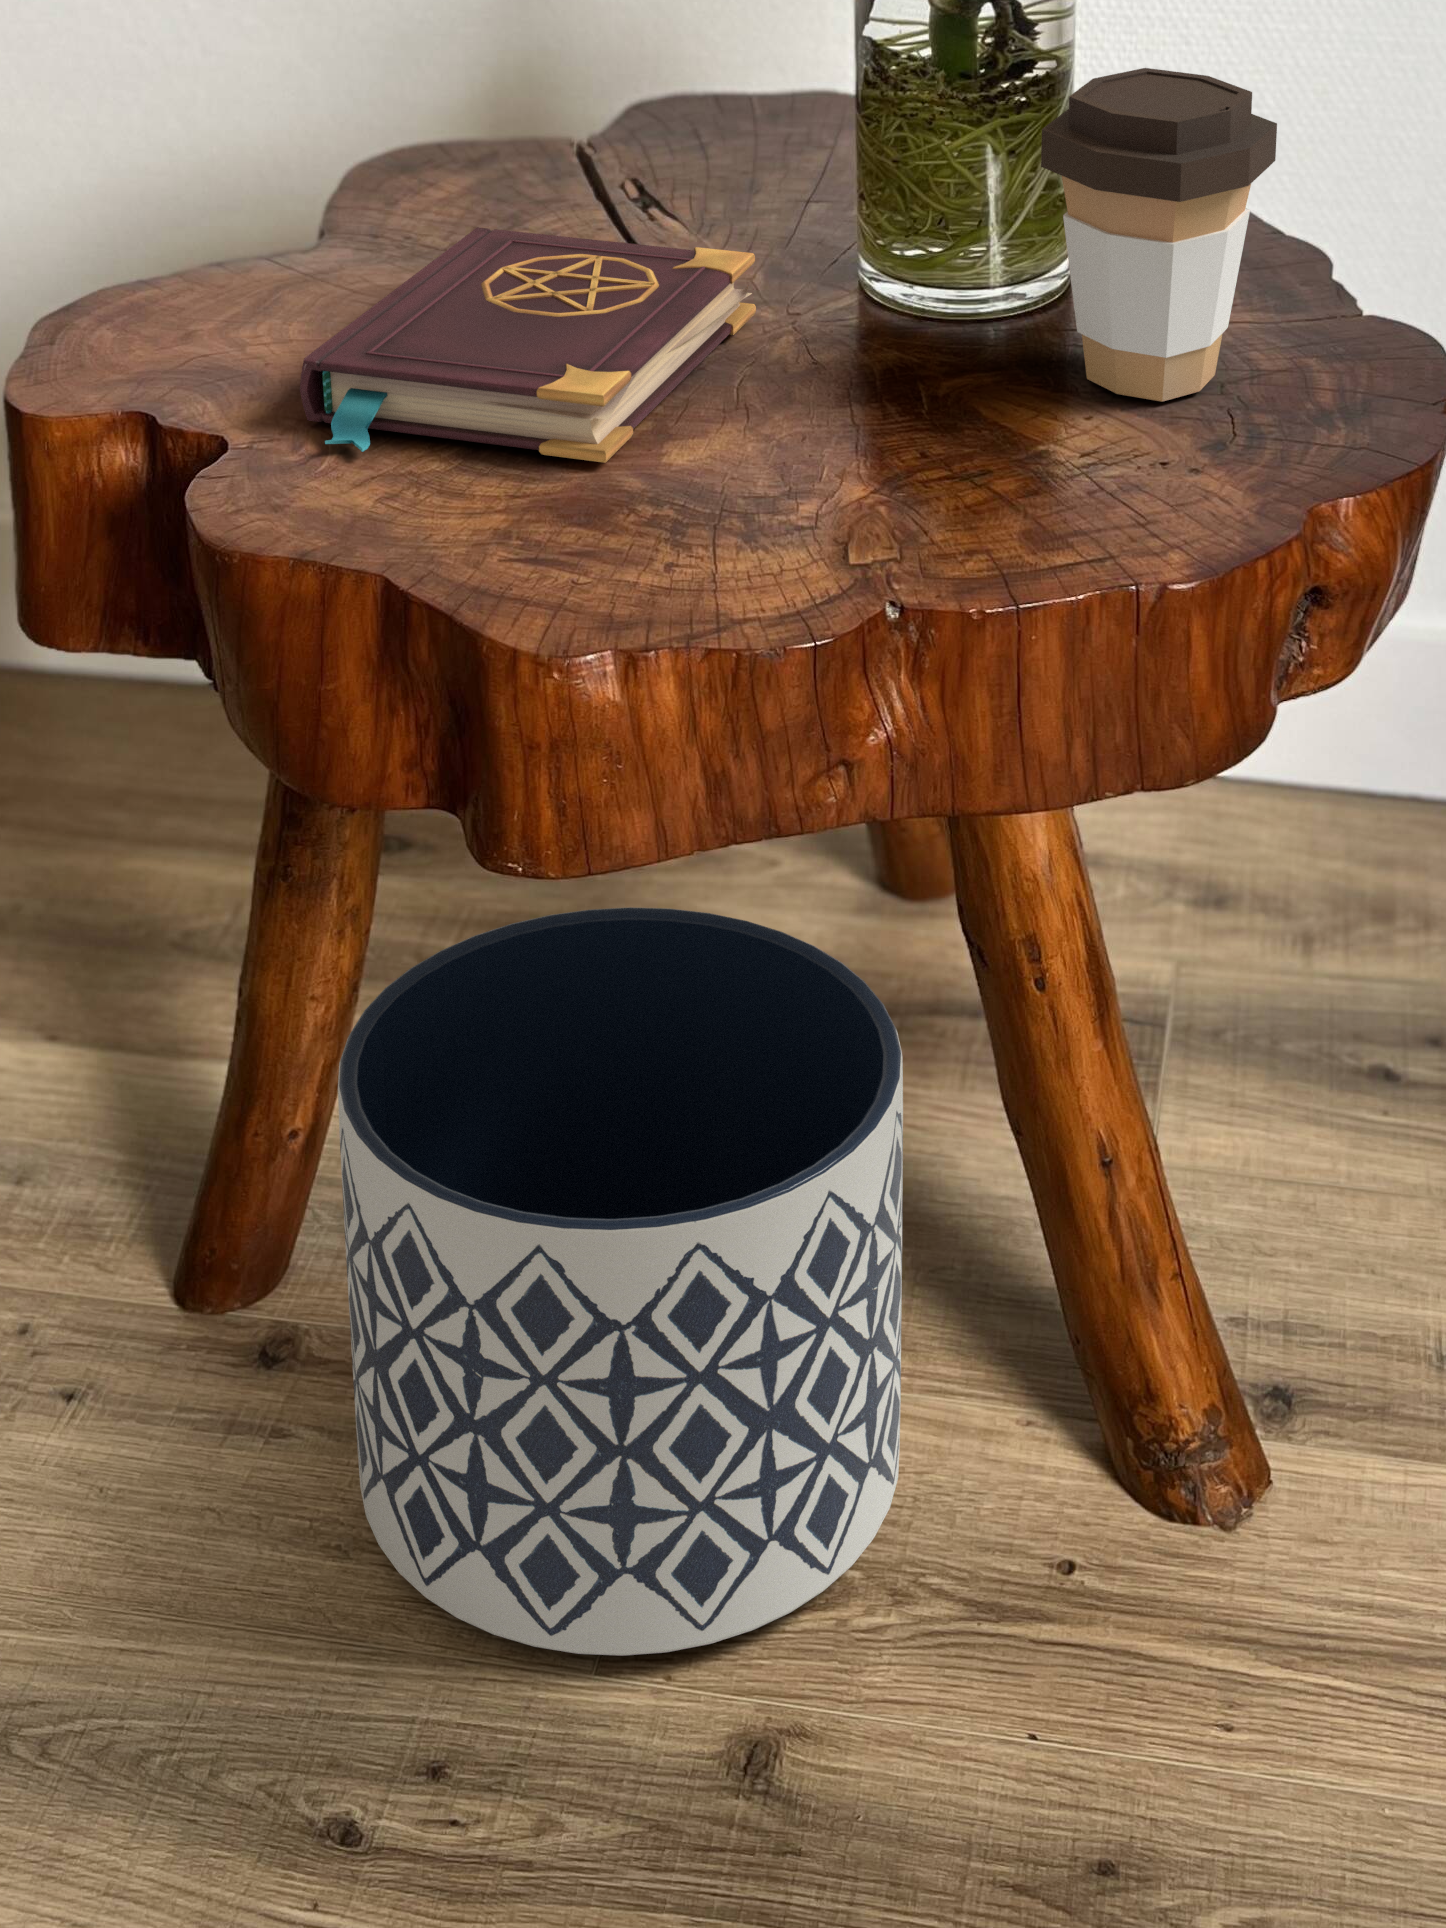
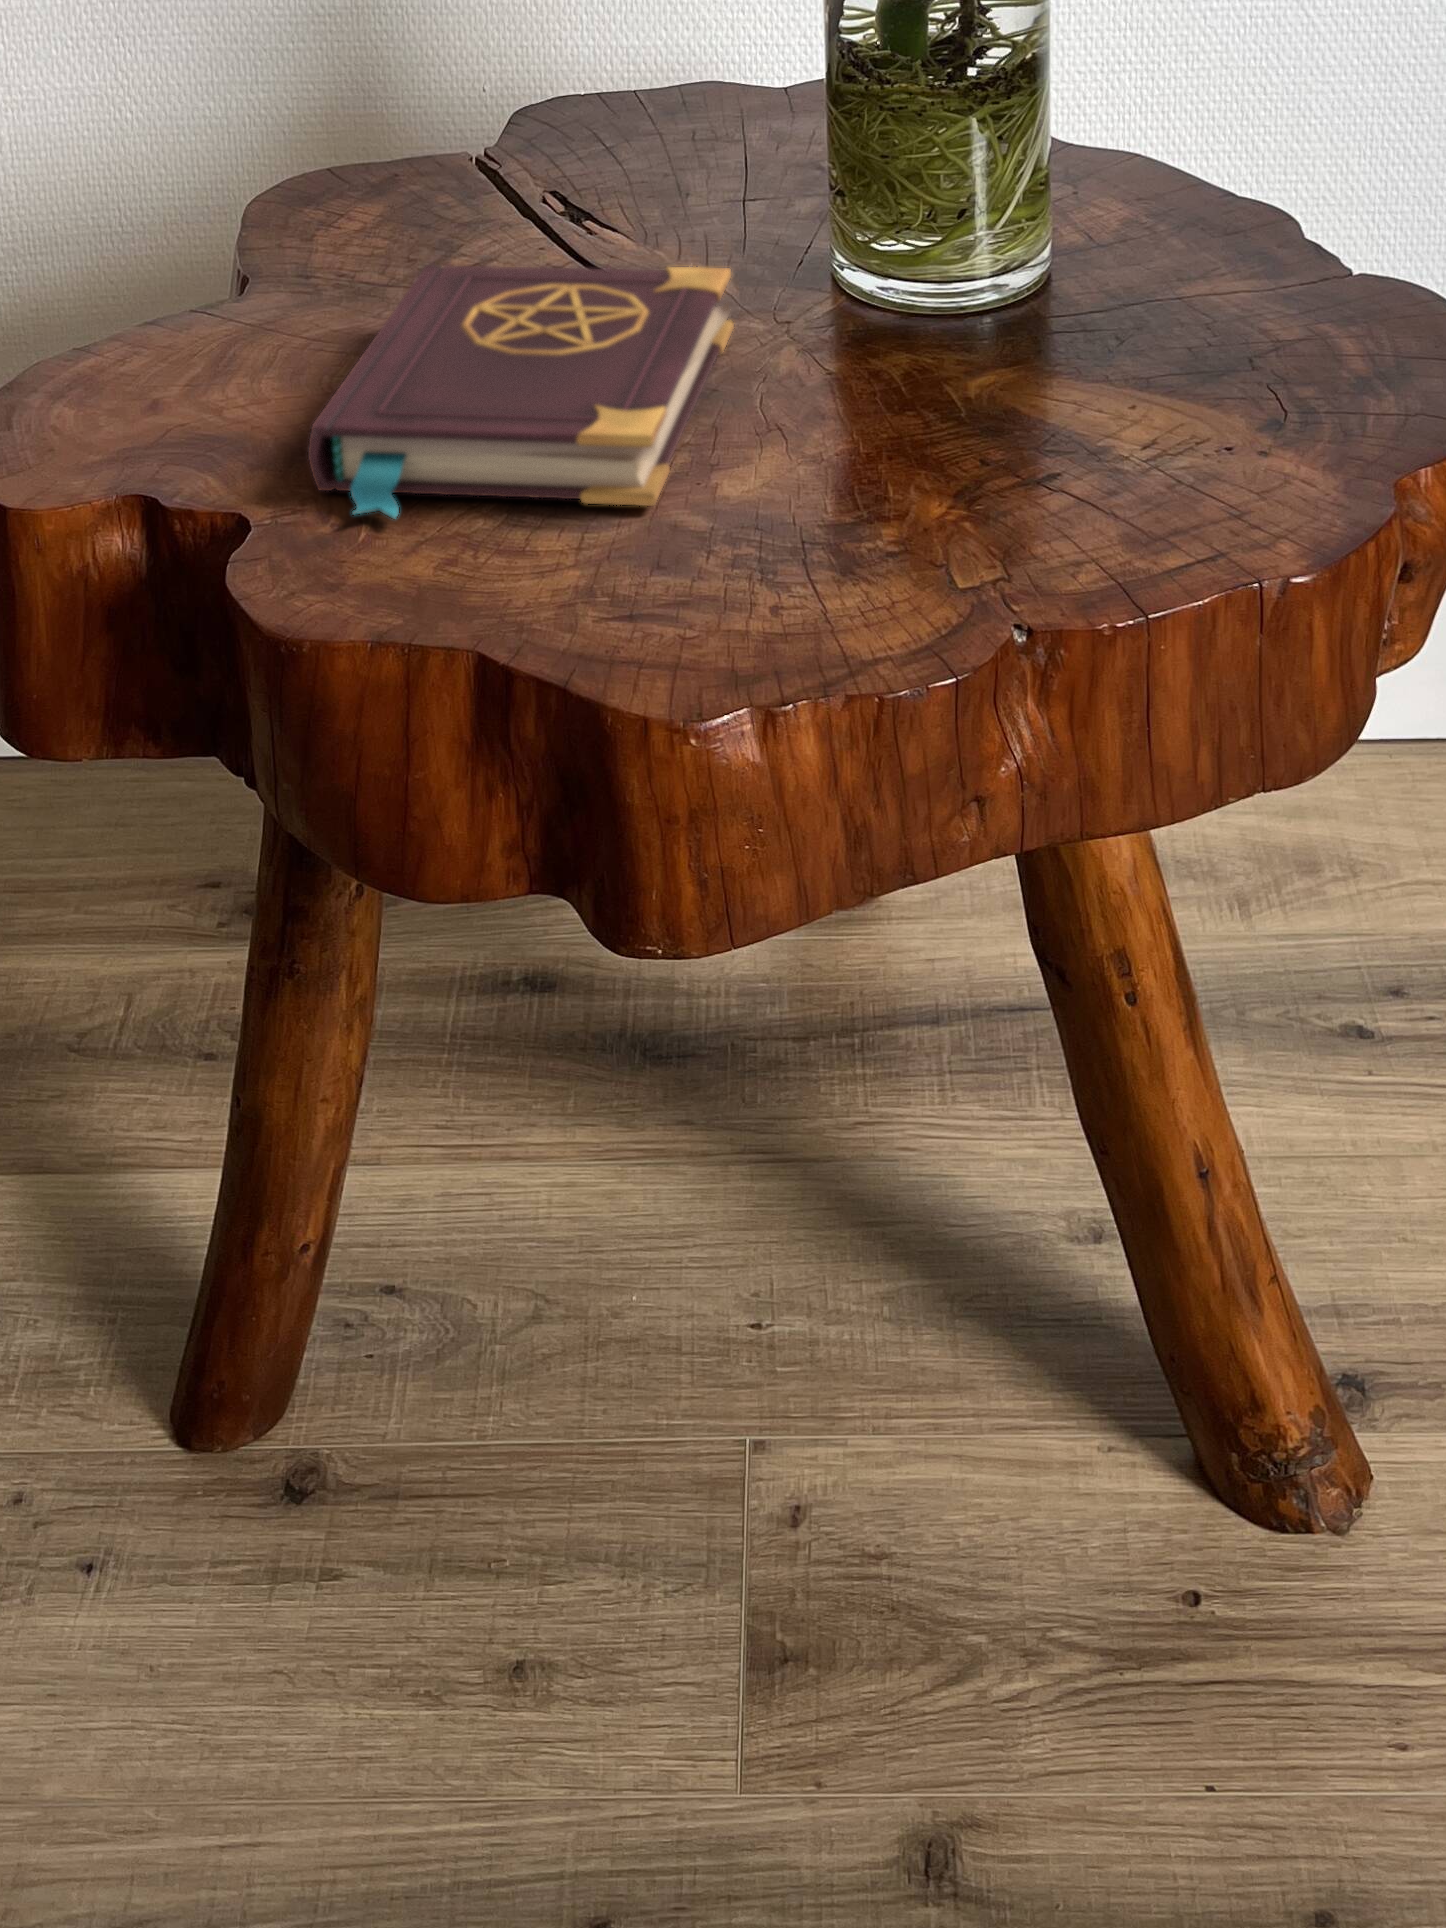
coffee cup: present [1041,68,1277,402] -> none [1049,46,1278,385]
planter: present [338,907,903,1656] -> none [401,960,999,1770]

